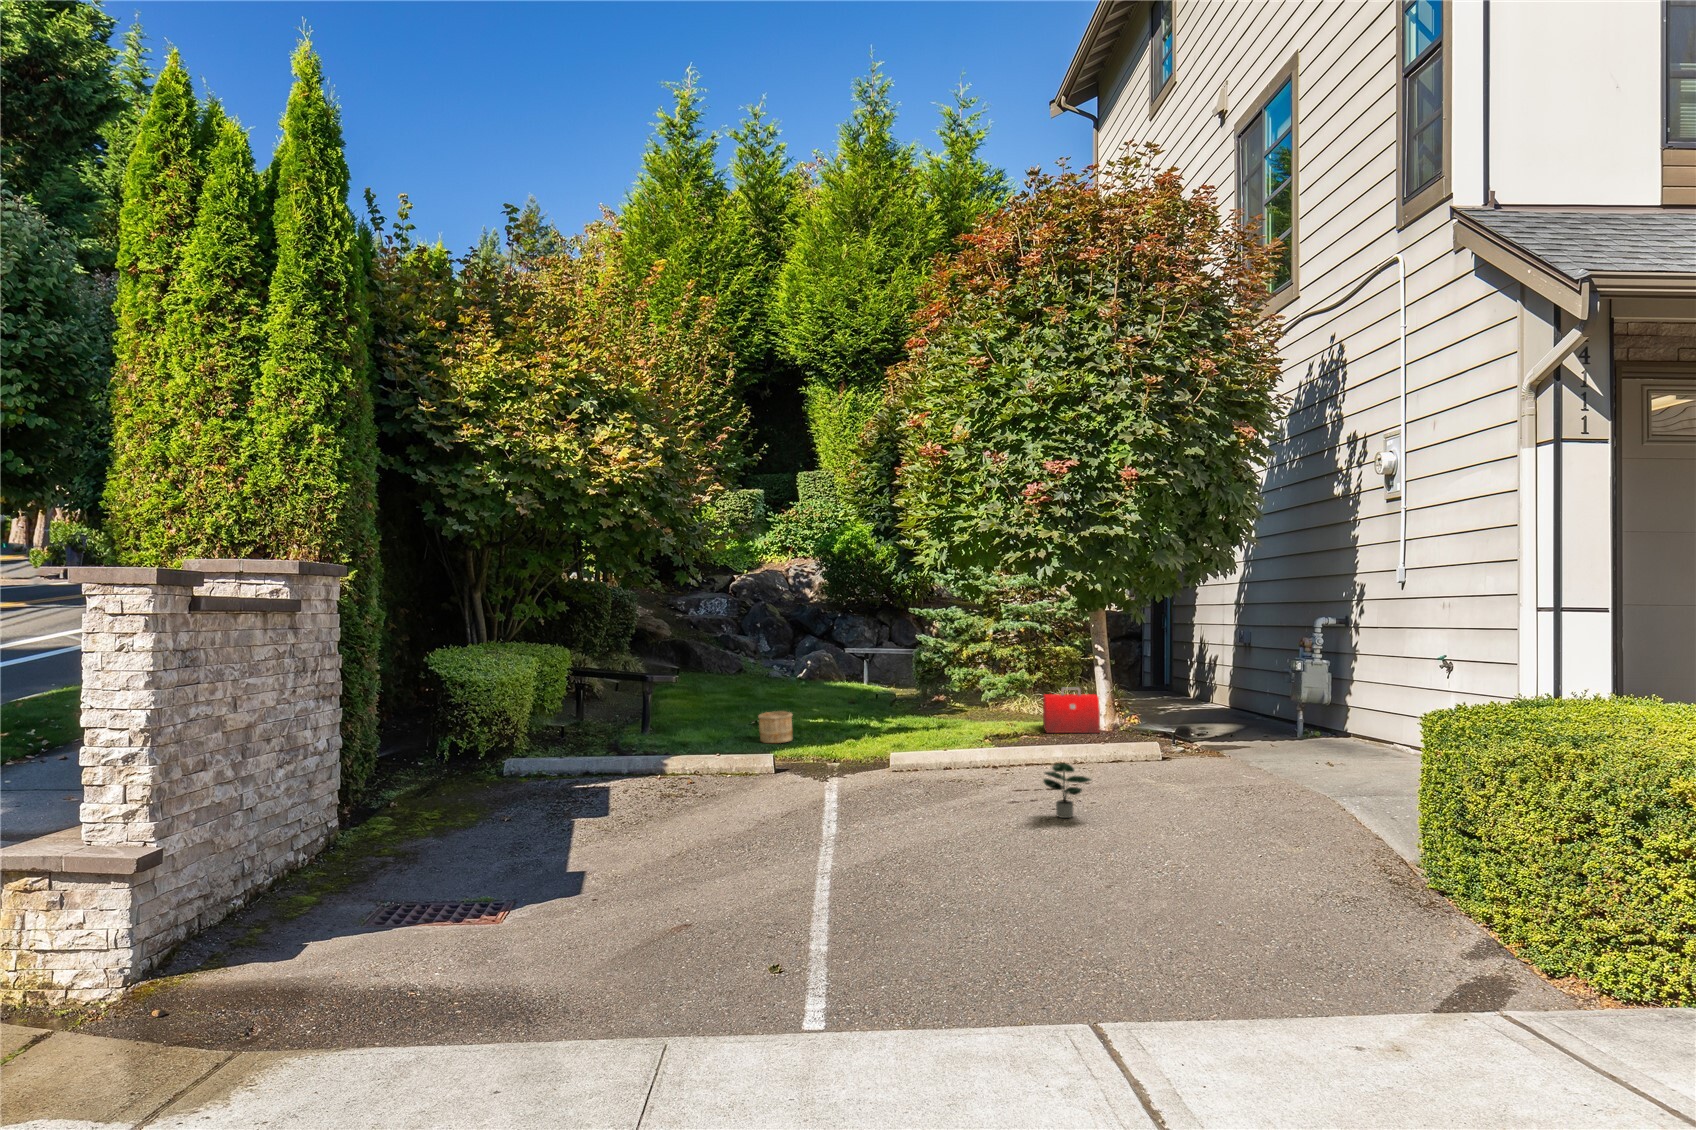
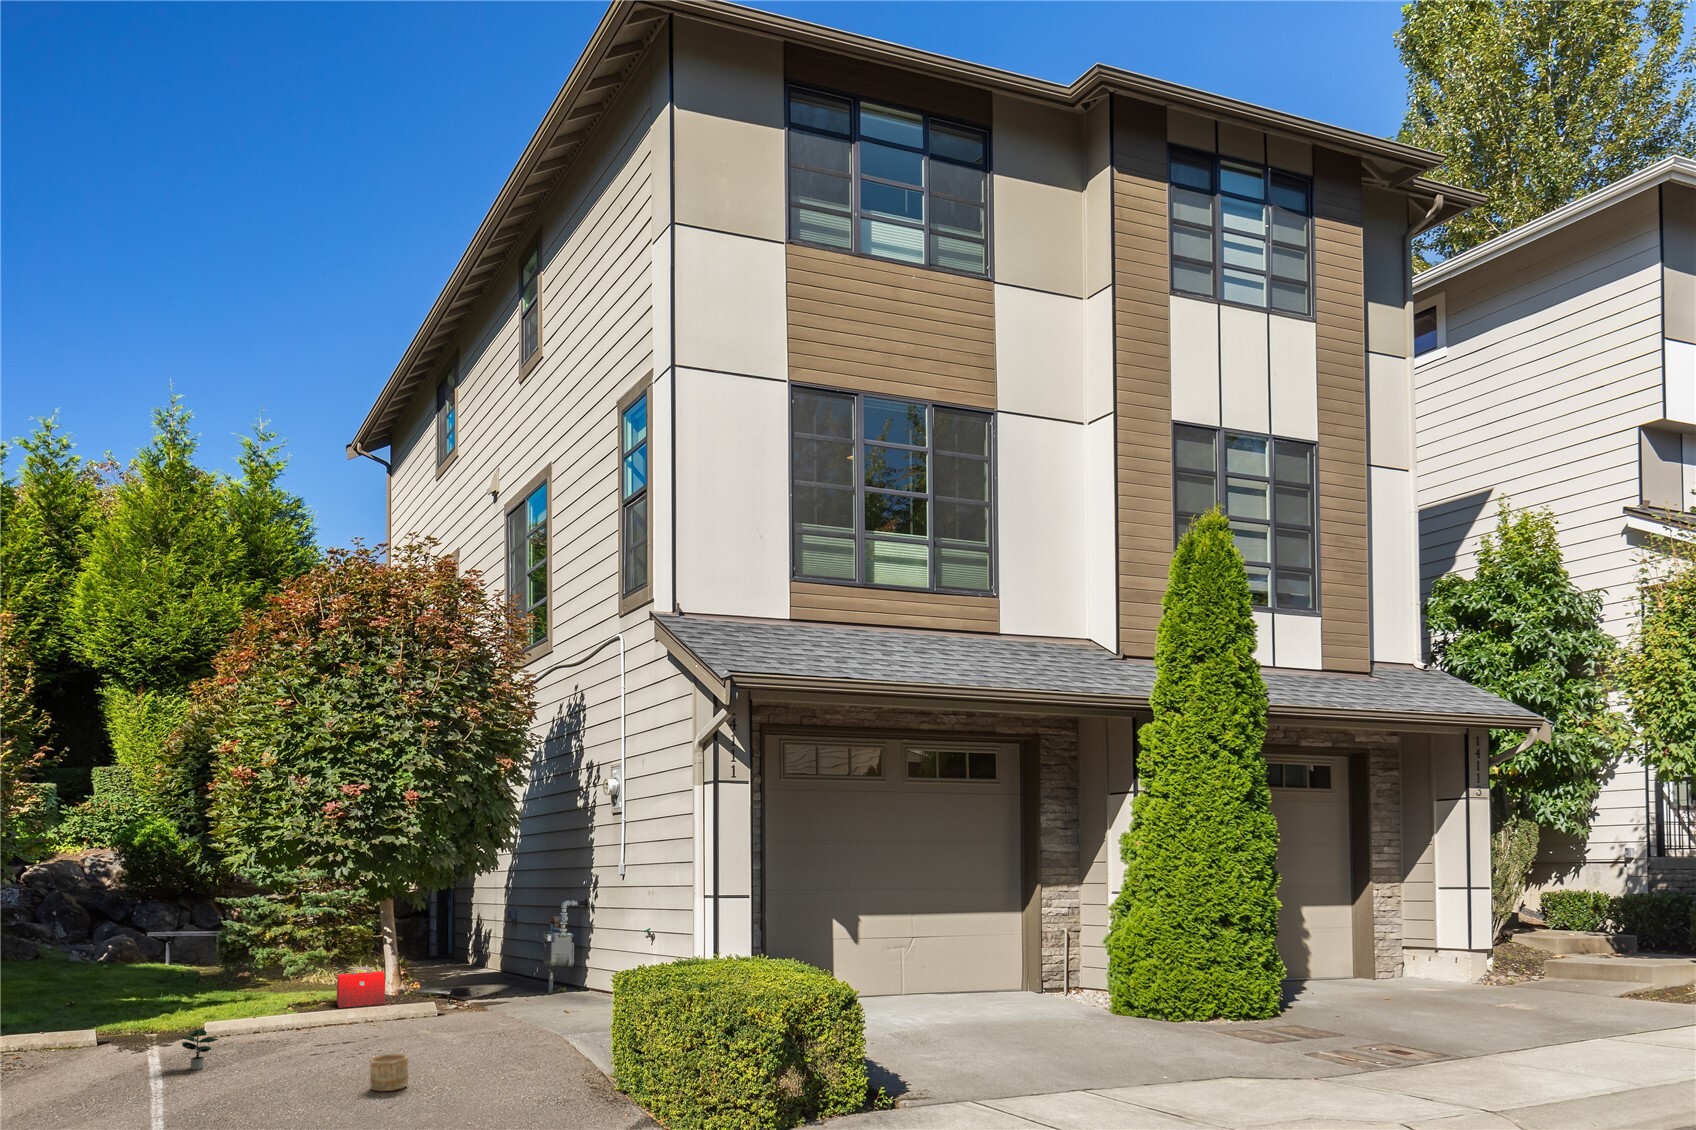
wooden bucket: present [758,711,792,743] -> present [369,1054,408,1091]
potted plant: present [1043,763,1091,818] -> present [182,1029,218,1070]

